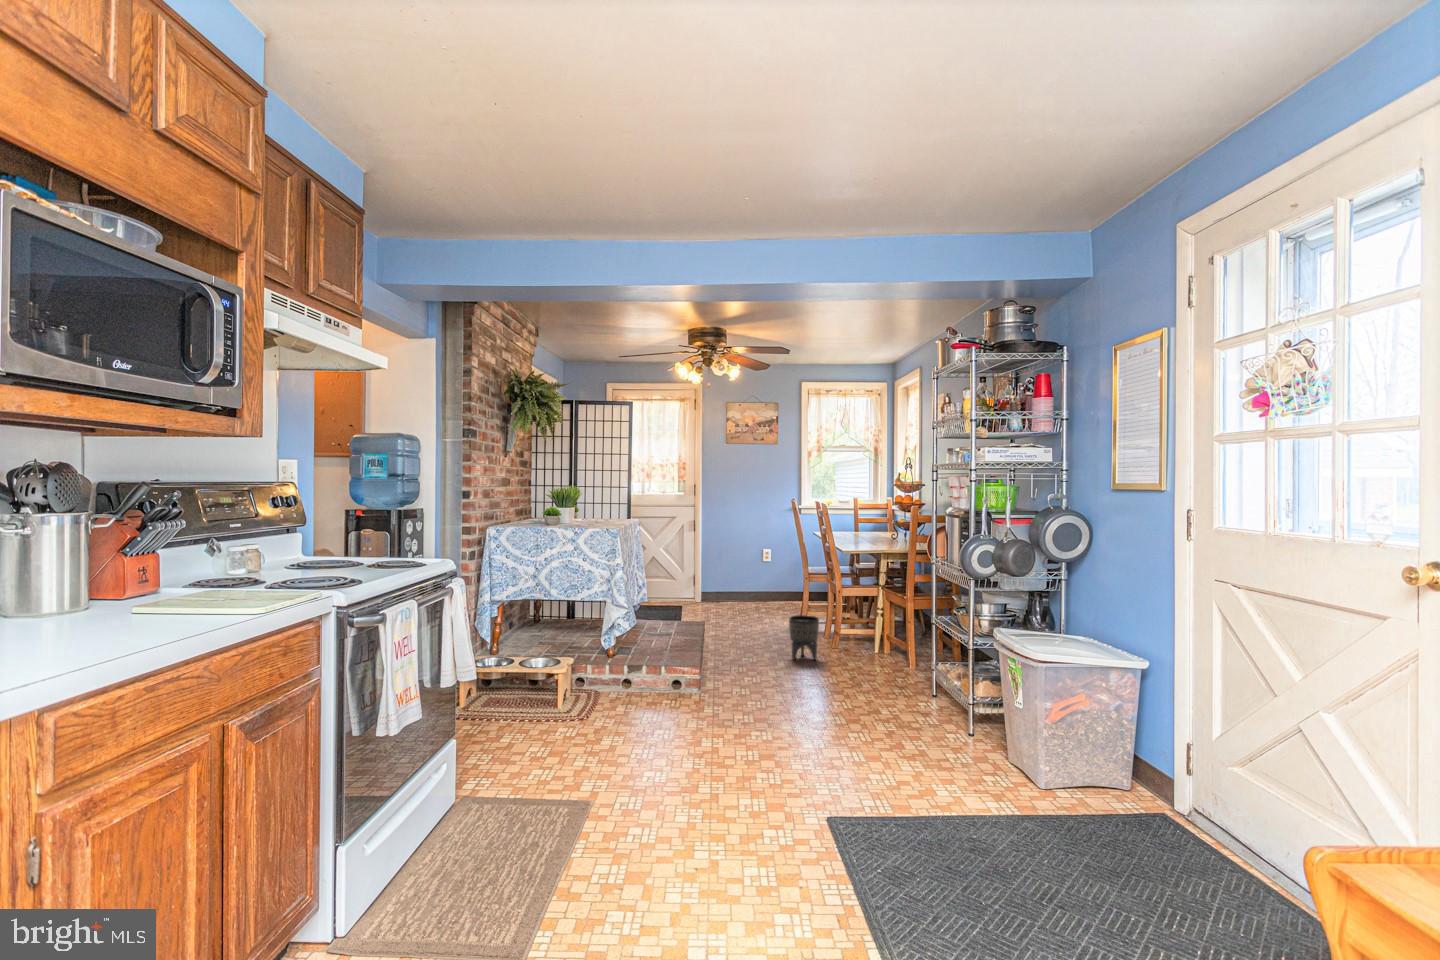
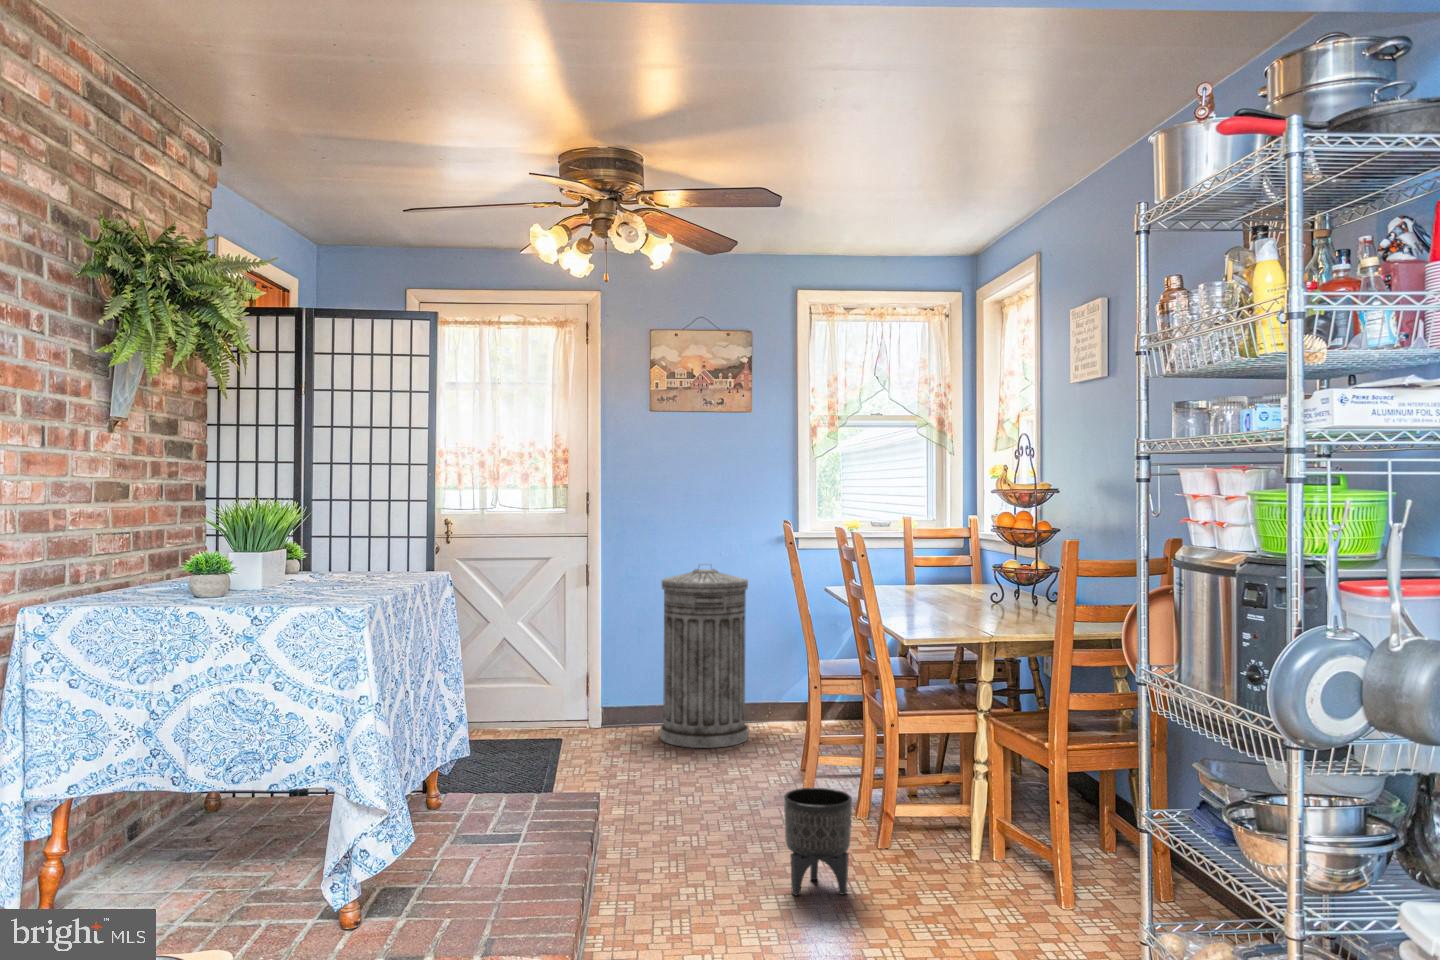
trash can: none [732,520,776,610] -> present [660,568,748,748]

